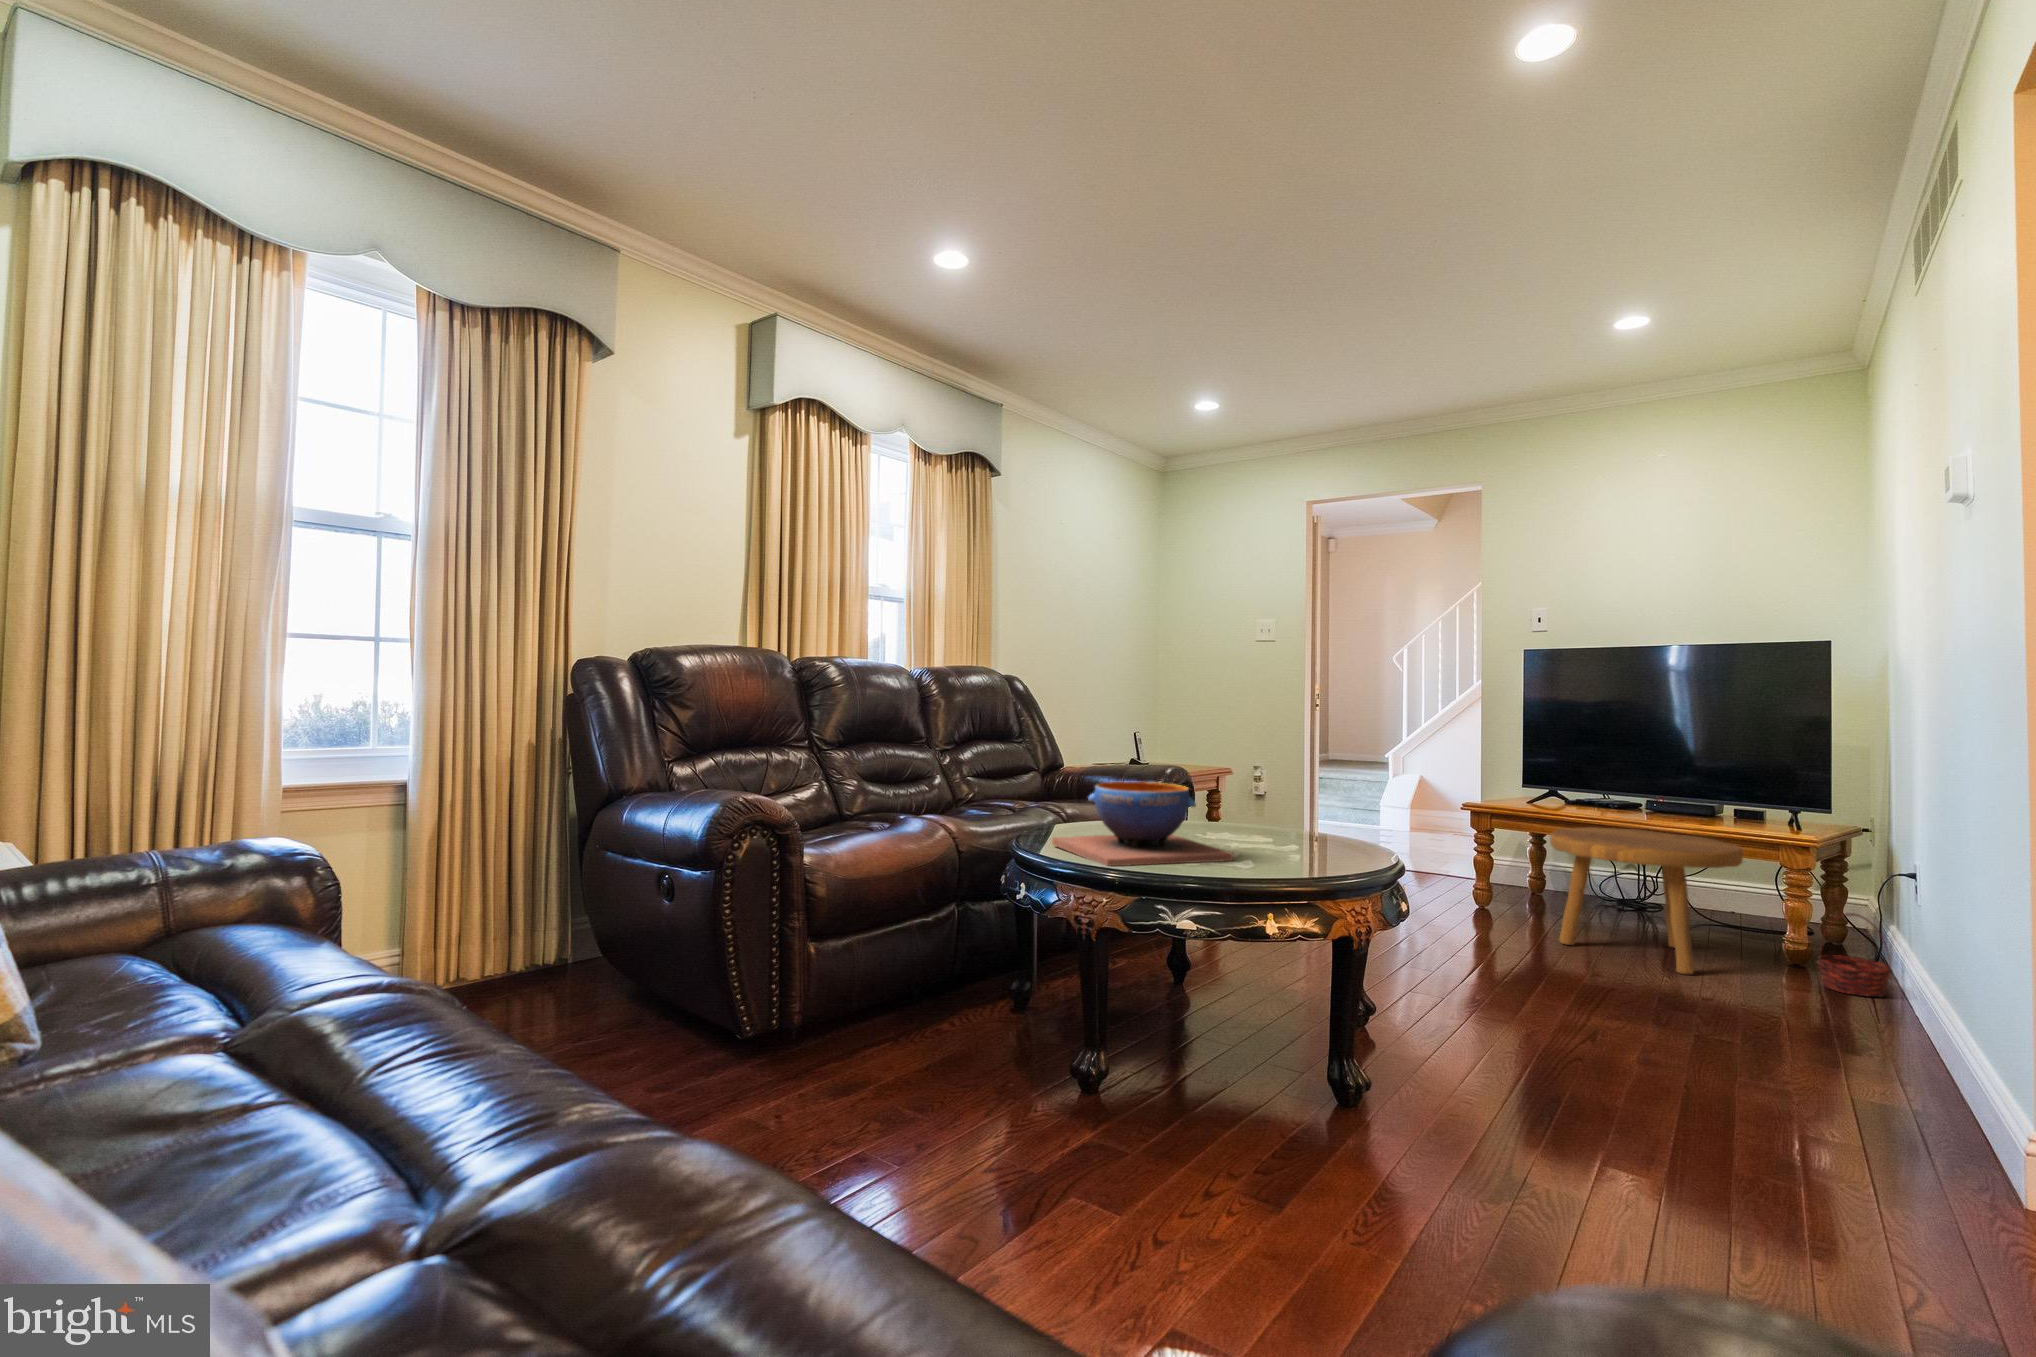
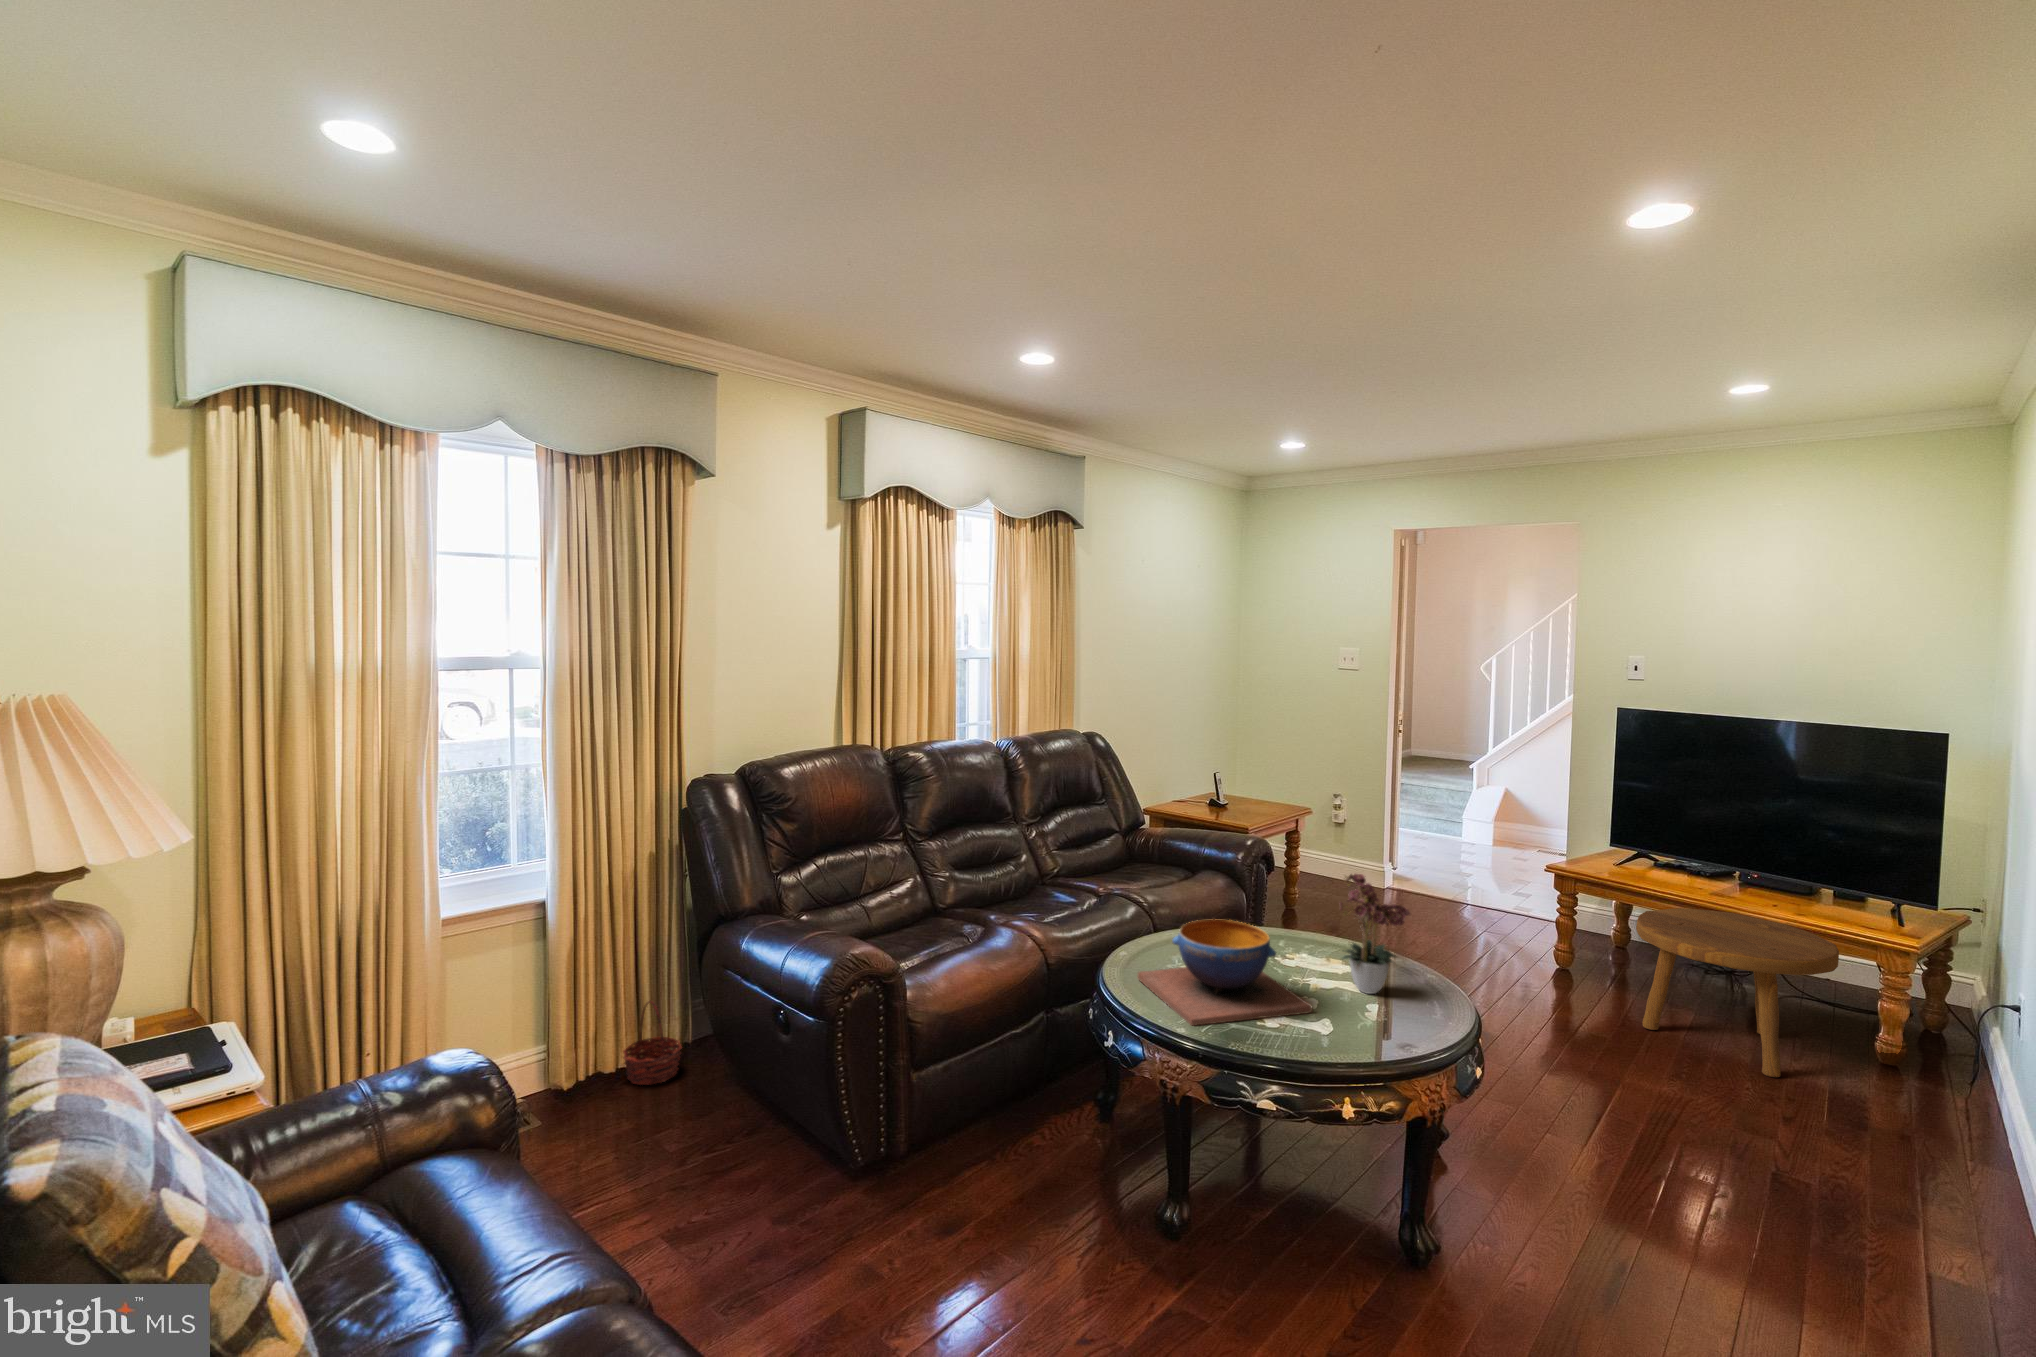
flower arrangement: none [1255,722,1338,853] -> present [1340,874,1410,994]
basket: present [1817,913,1891,997] -> present [623,1001,682,1085]

